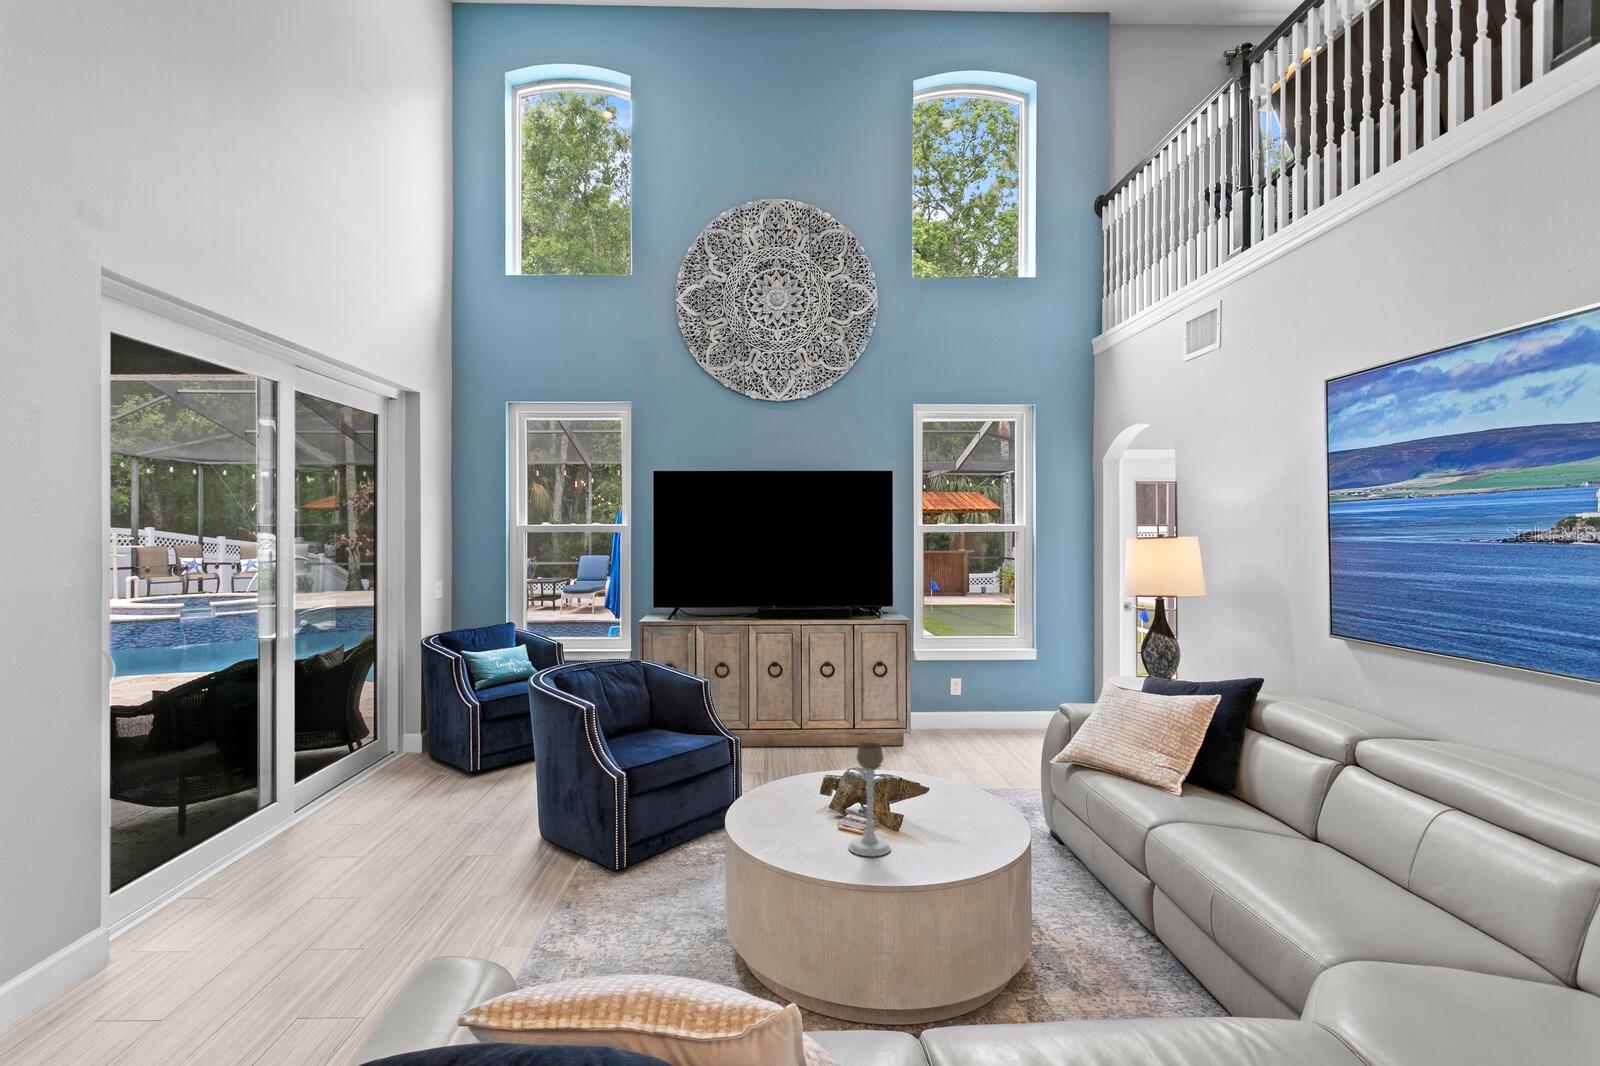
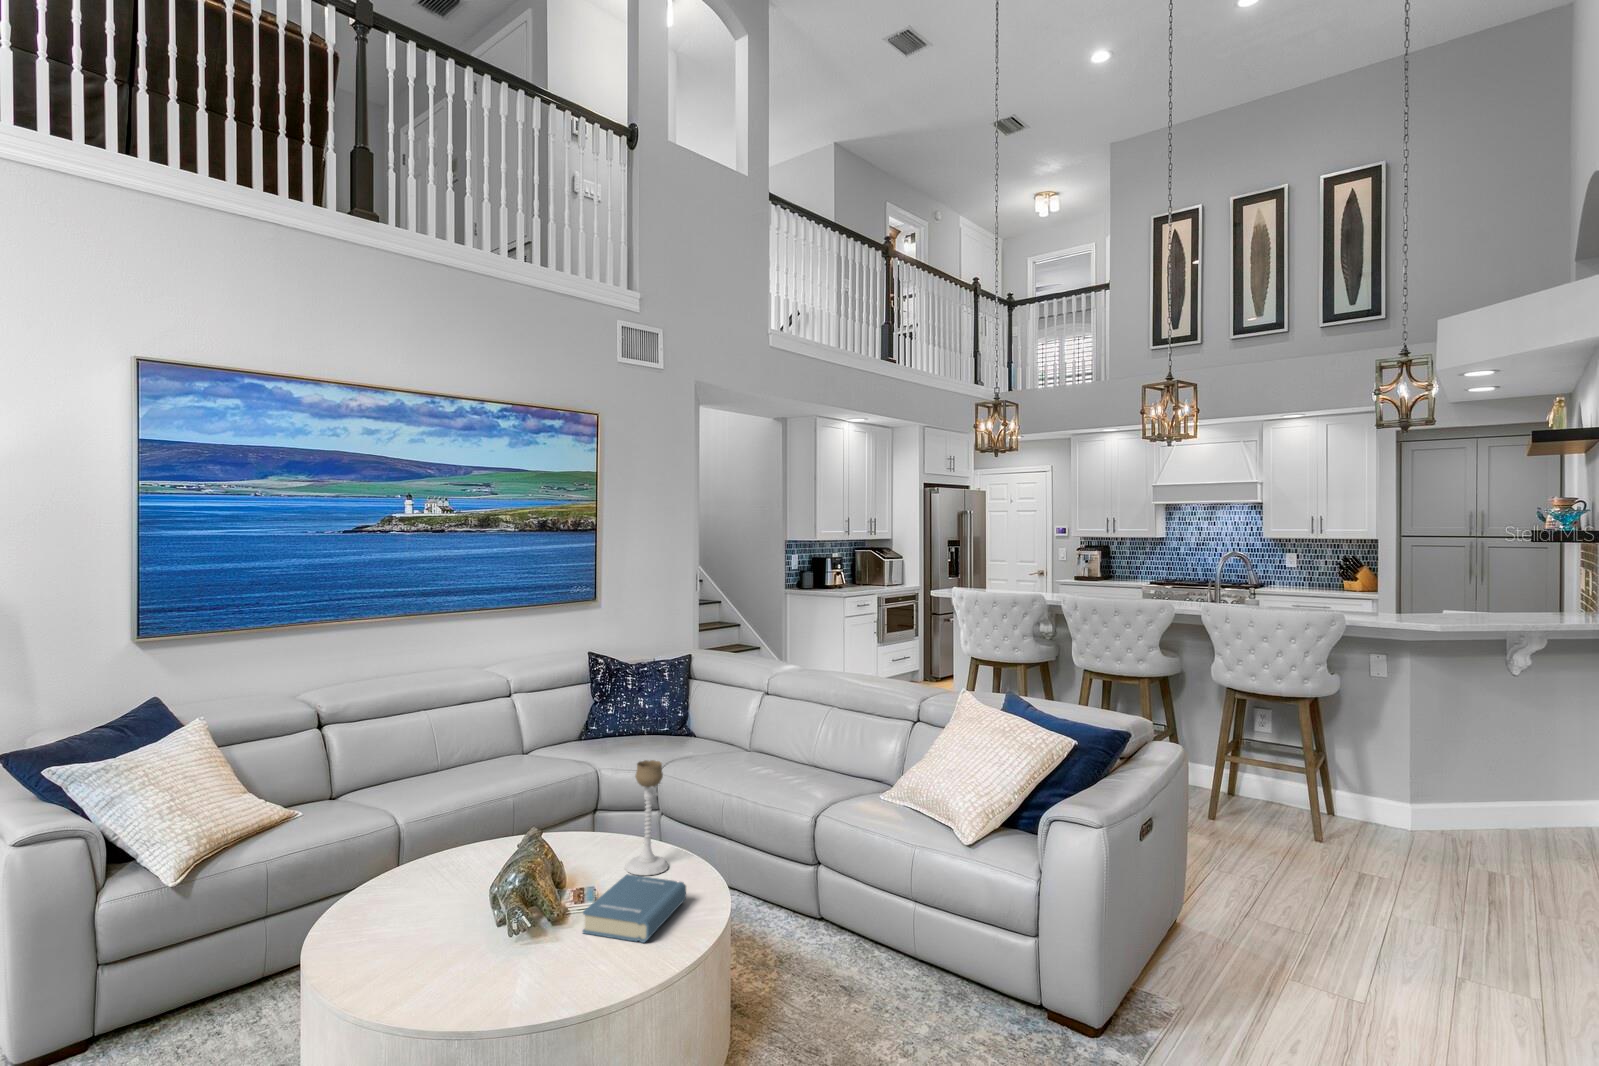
hardback book: none [757,788,835,835] -> present [583,874,686,943]

